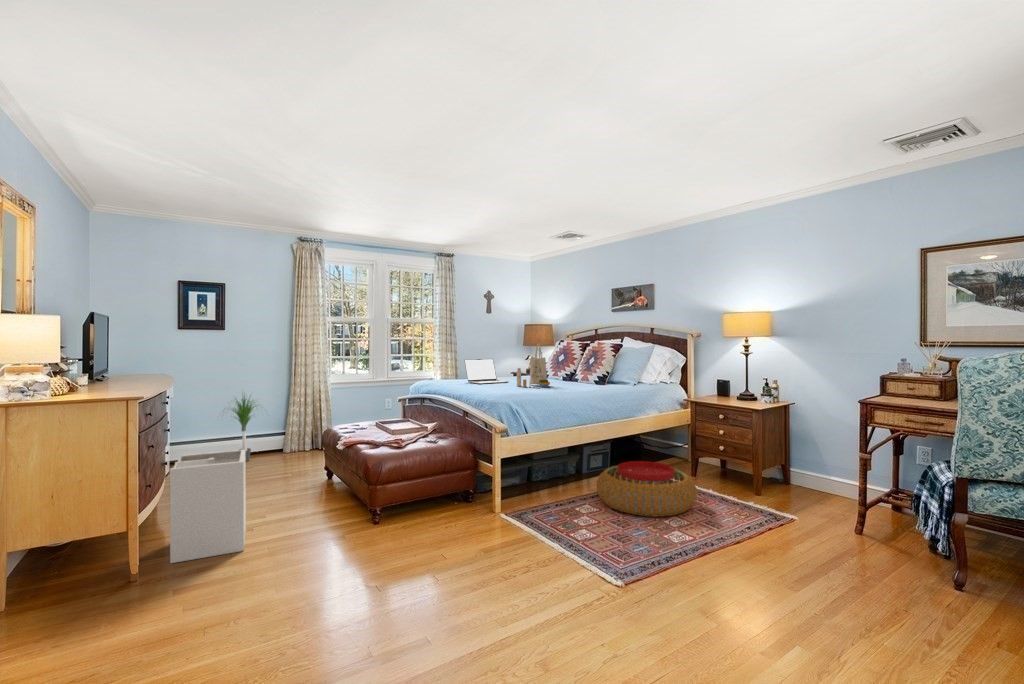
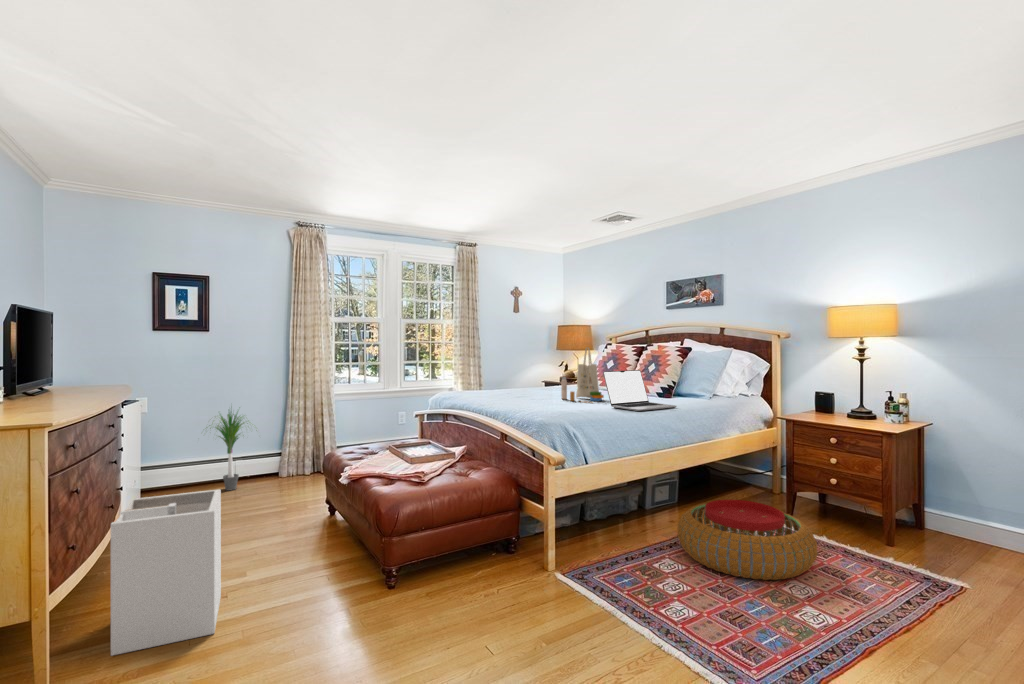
laptop: present [464,359,509,384] -> present [603,370,677,411]

